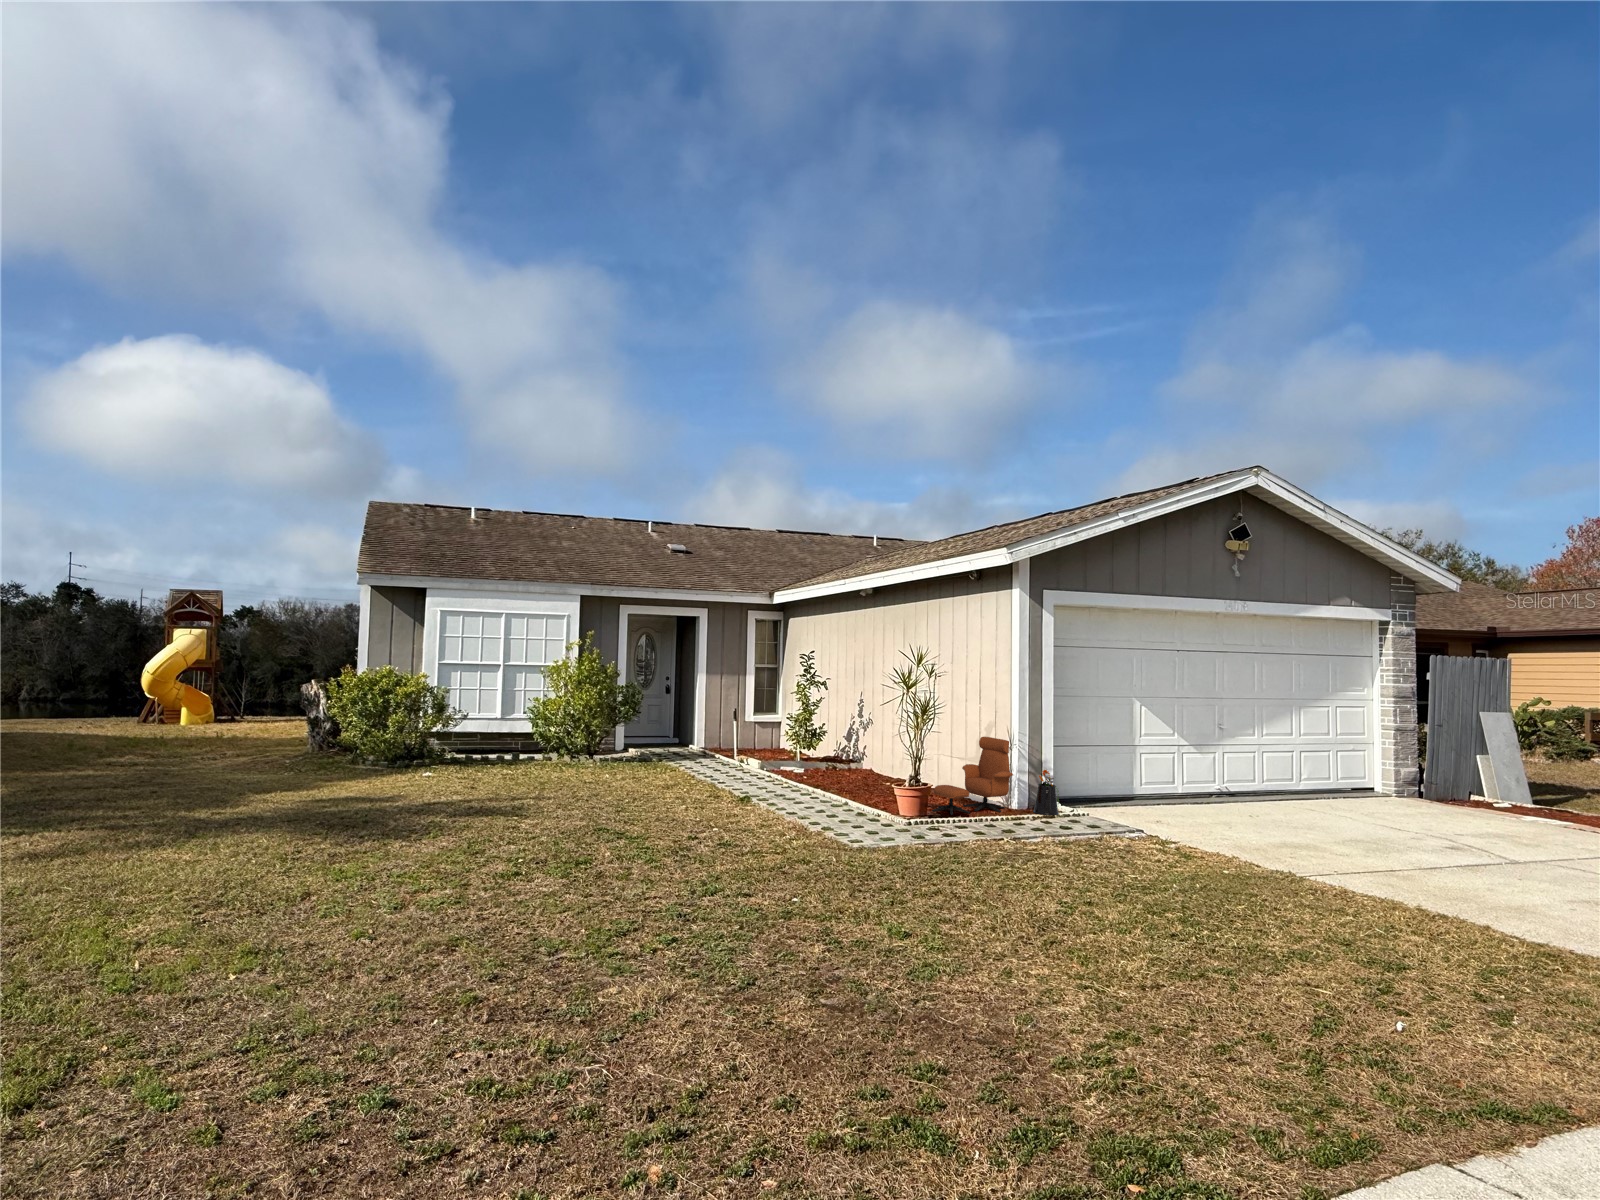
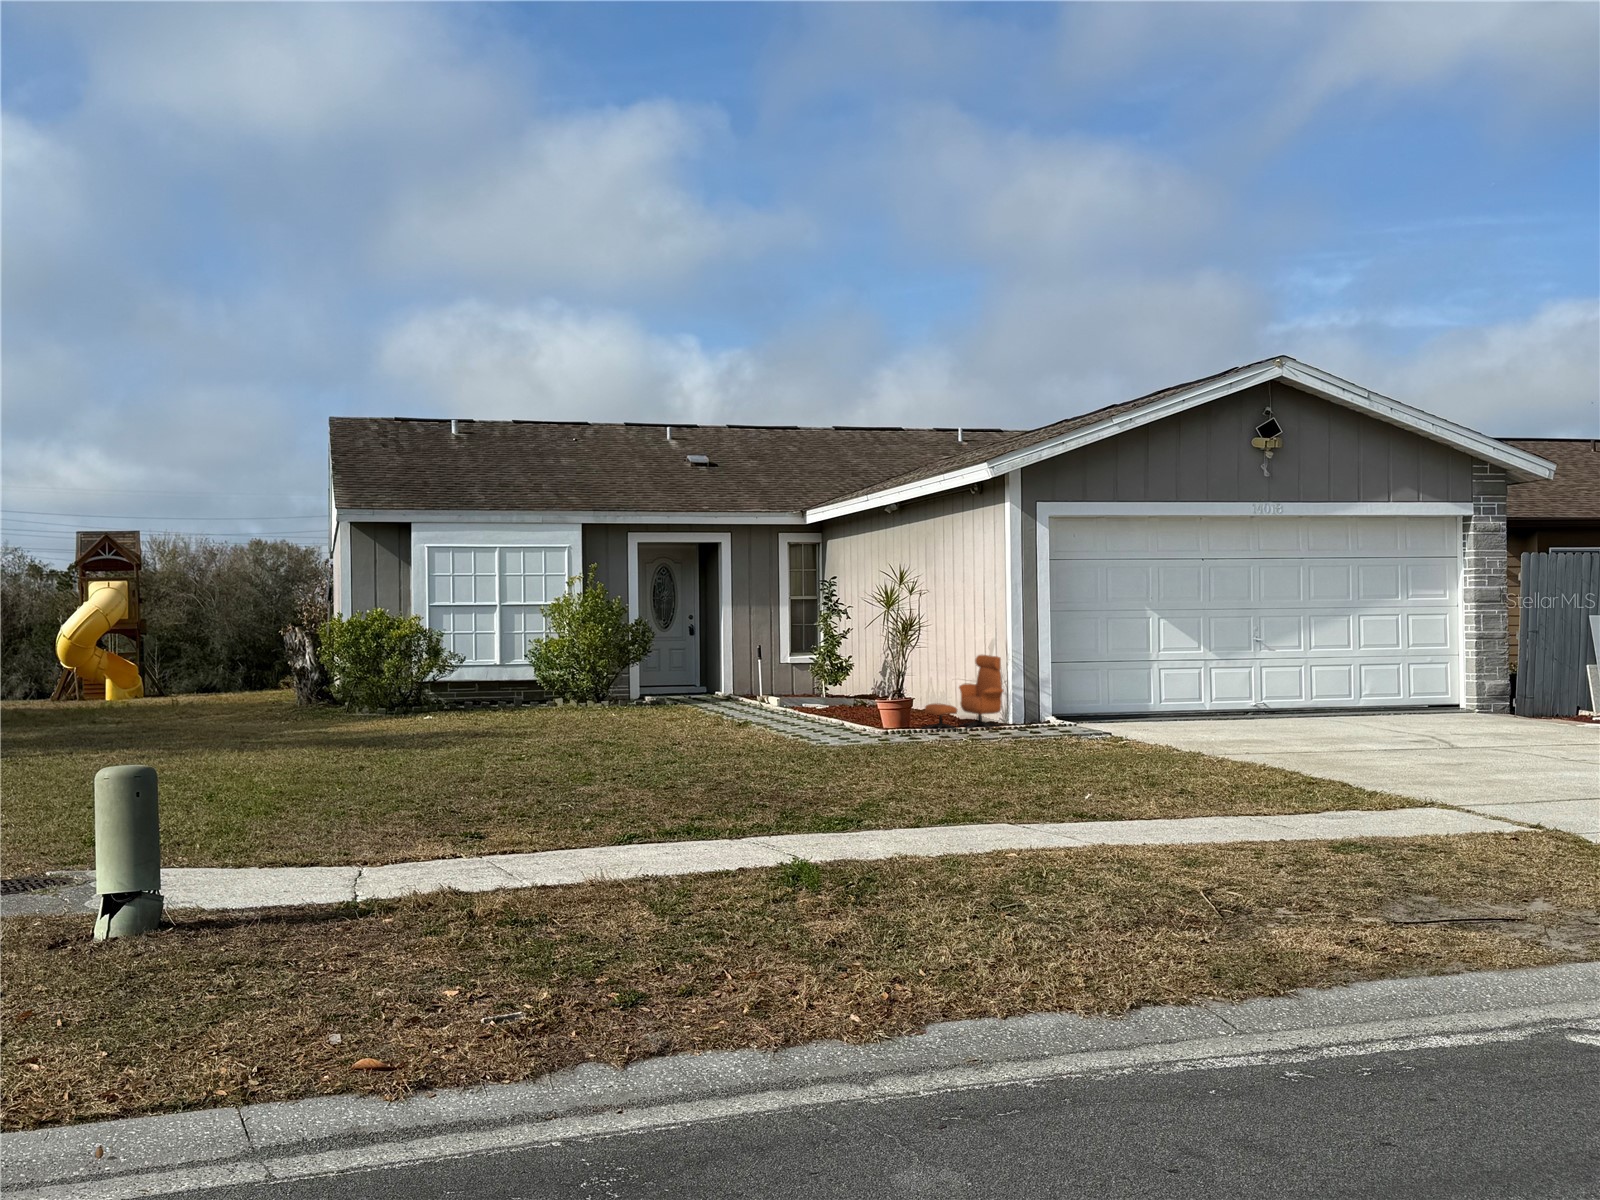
watering can: present [1033,770,1059,815] -> none [1027,685,1053,730]

